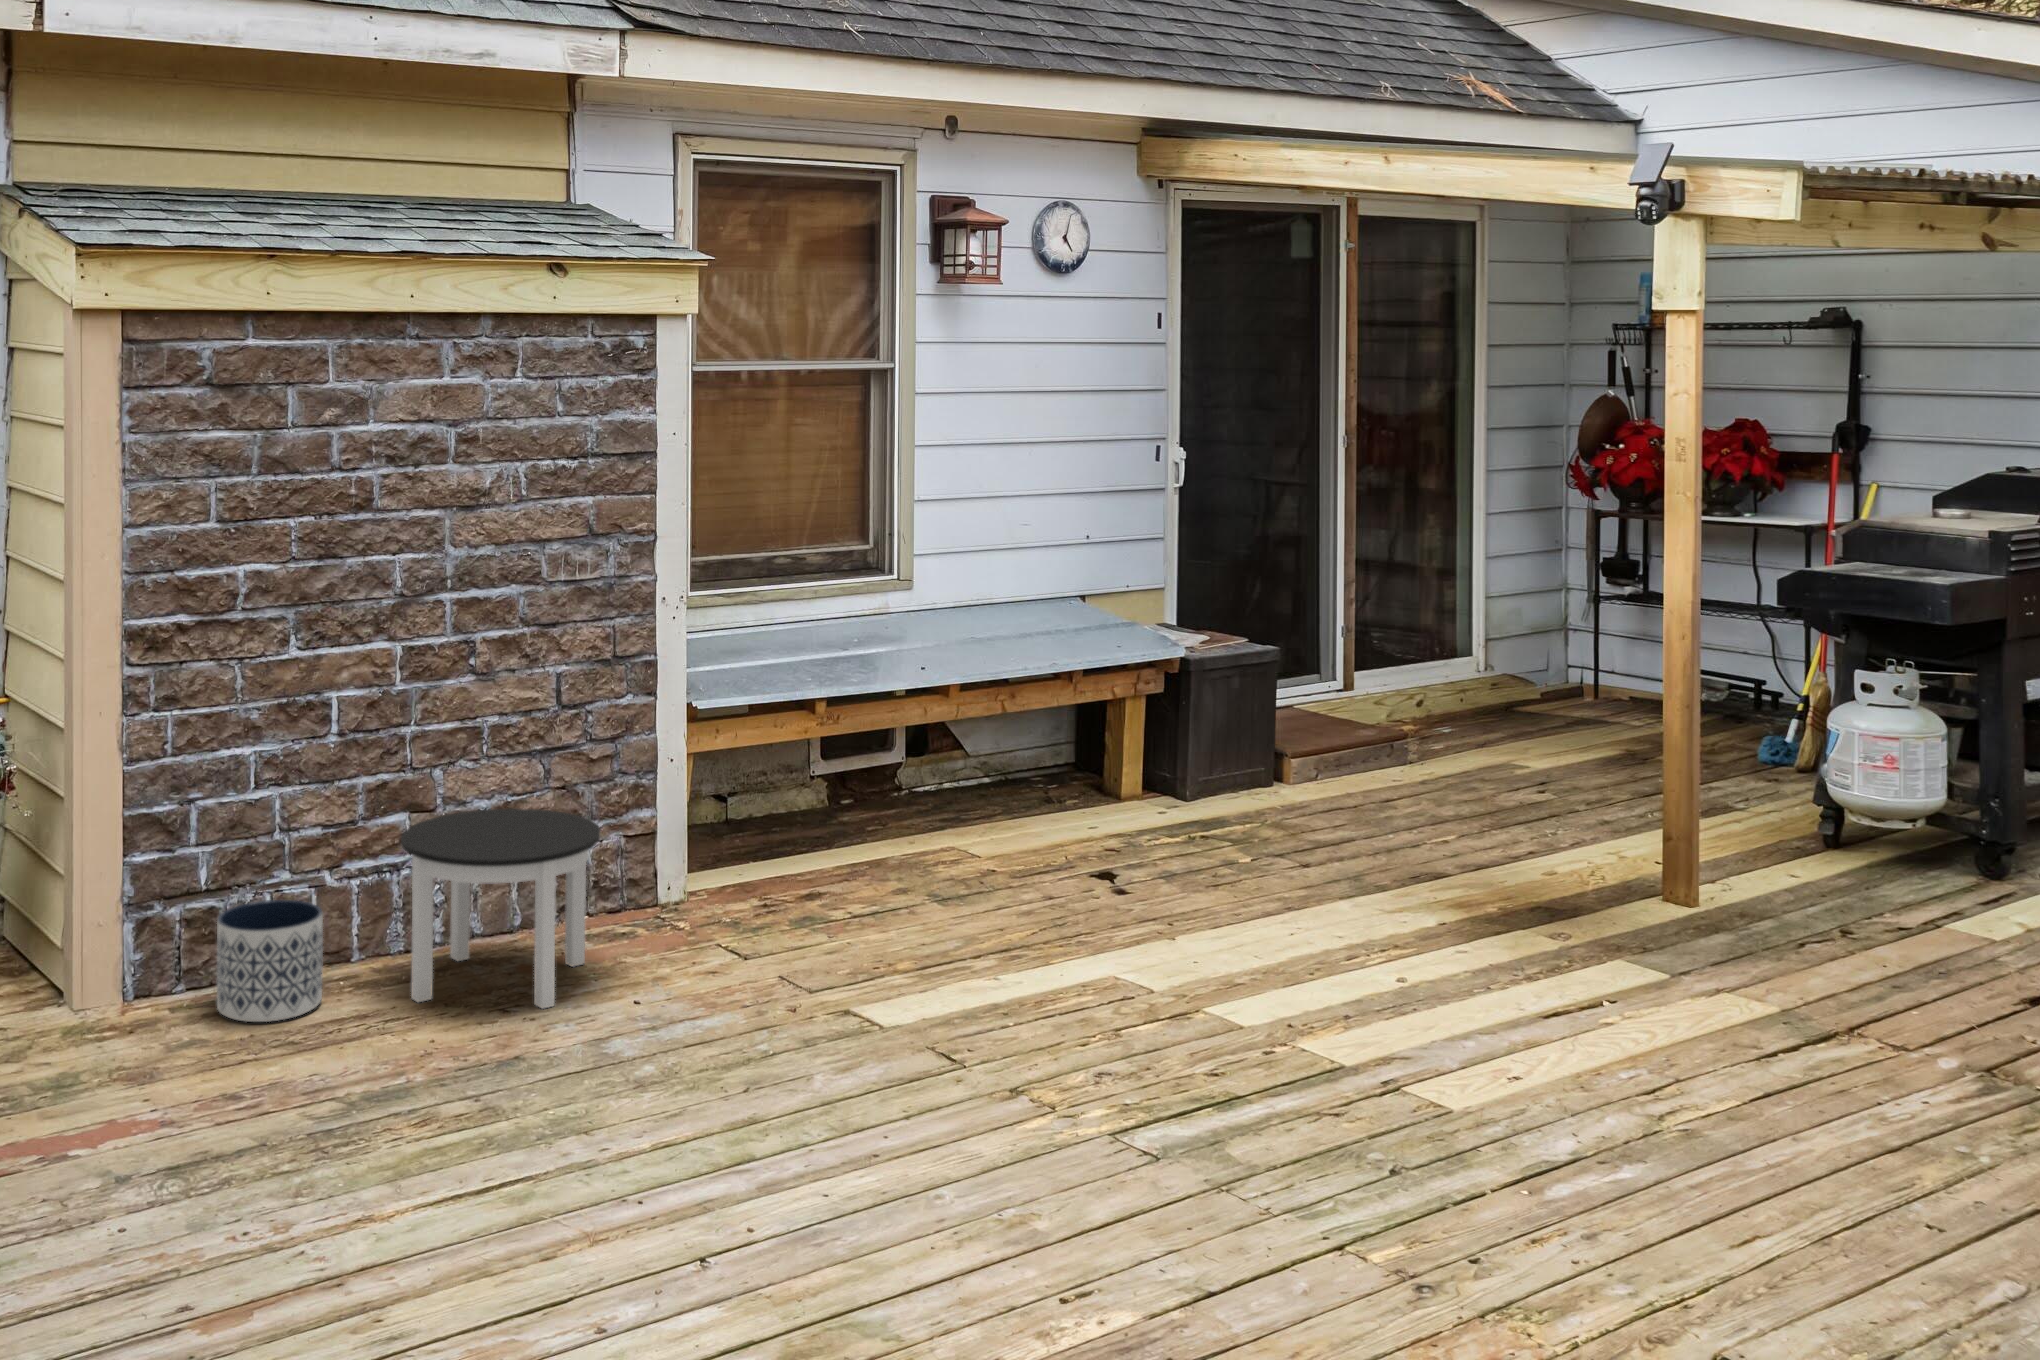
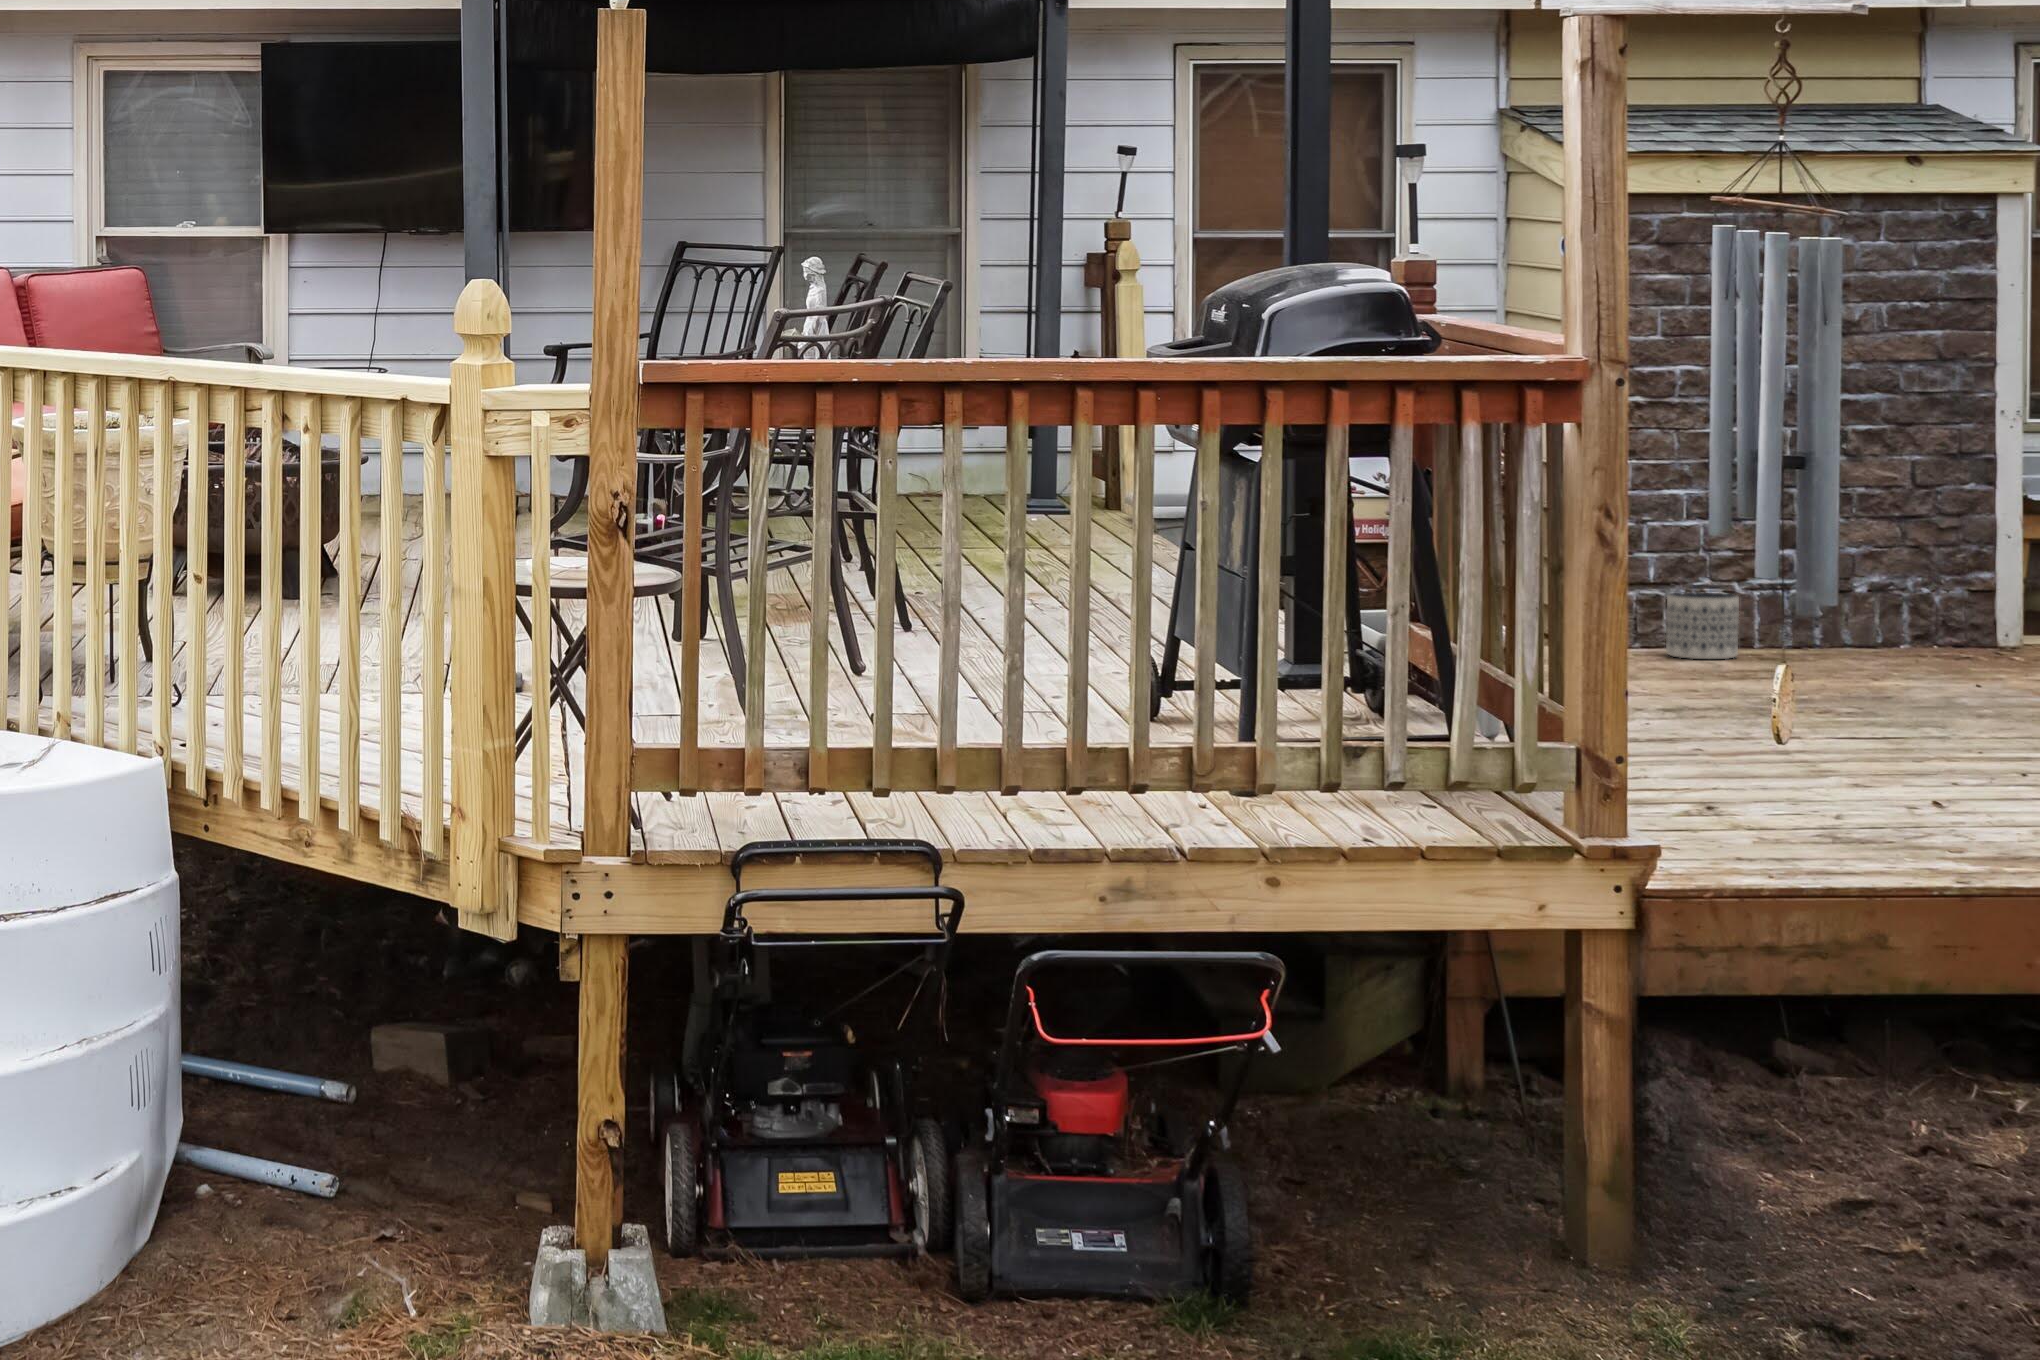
round table: present [401,808,600,1009] -> none [1794,550,1943,666]

